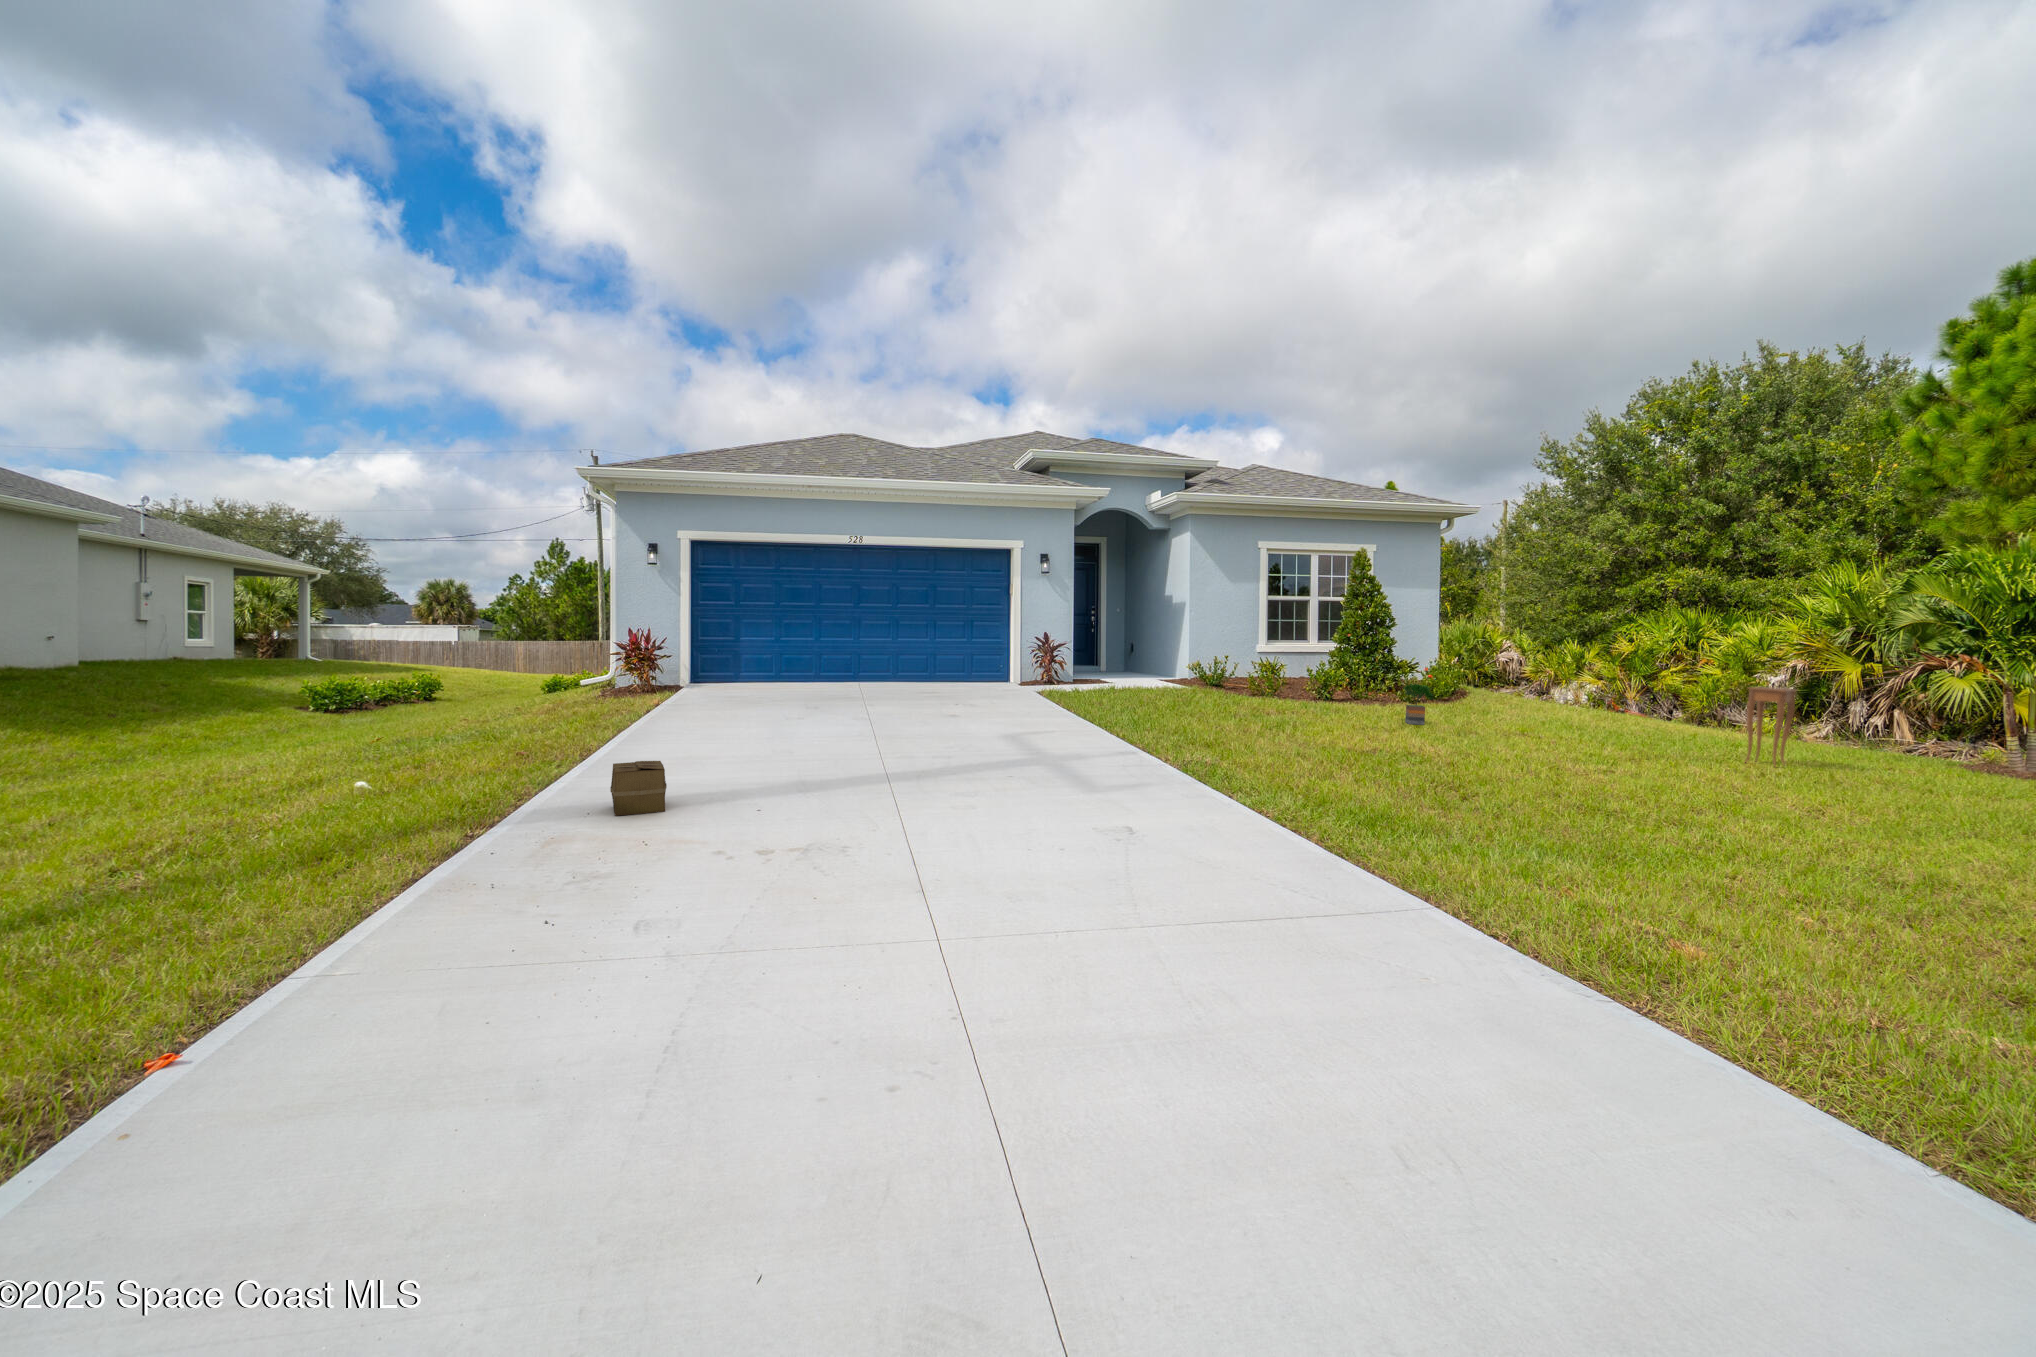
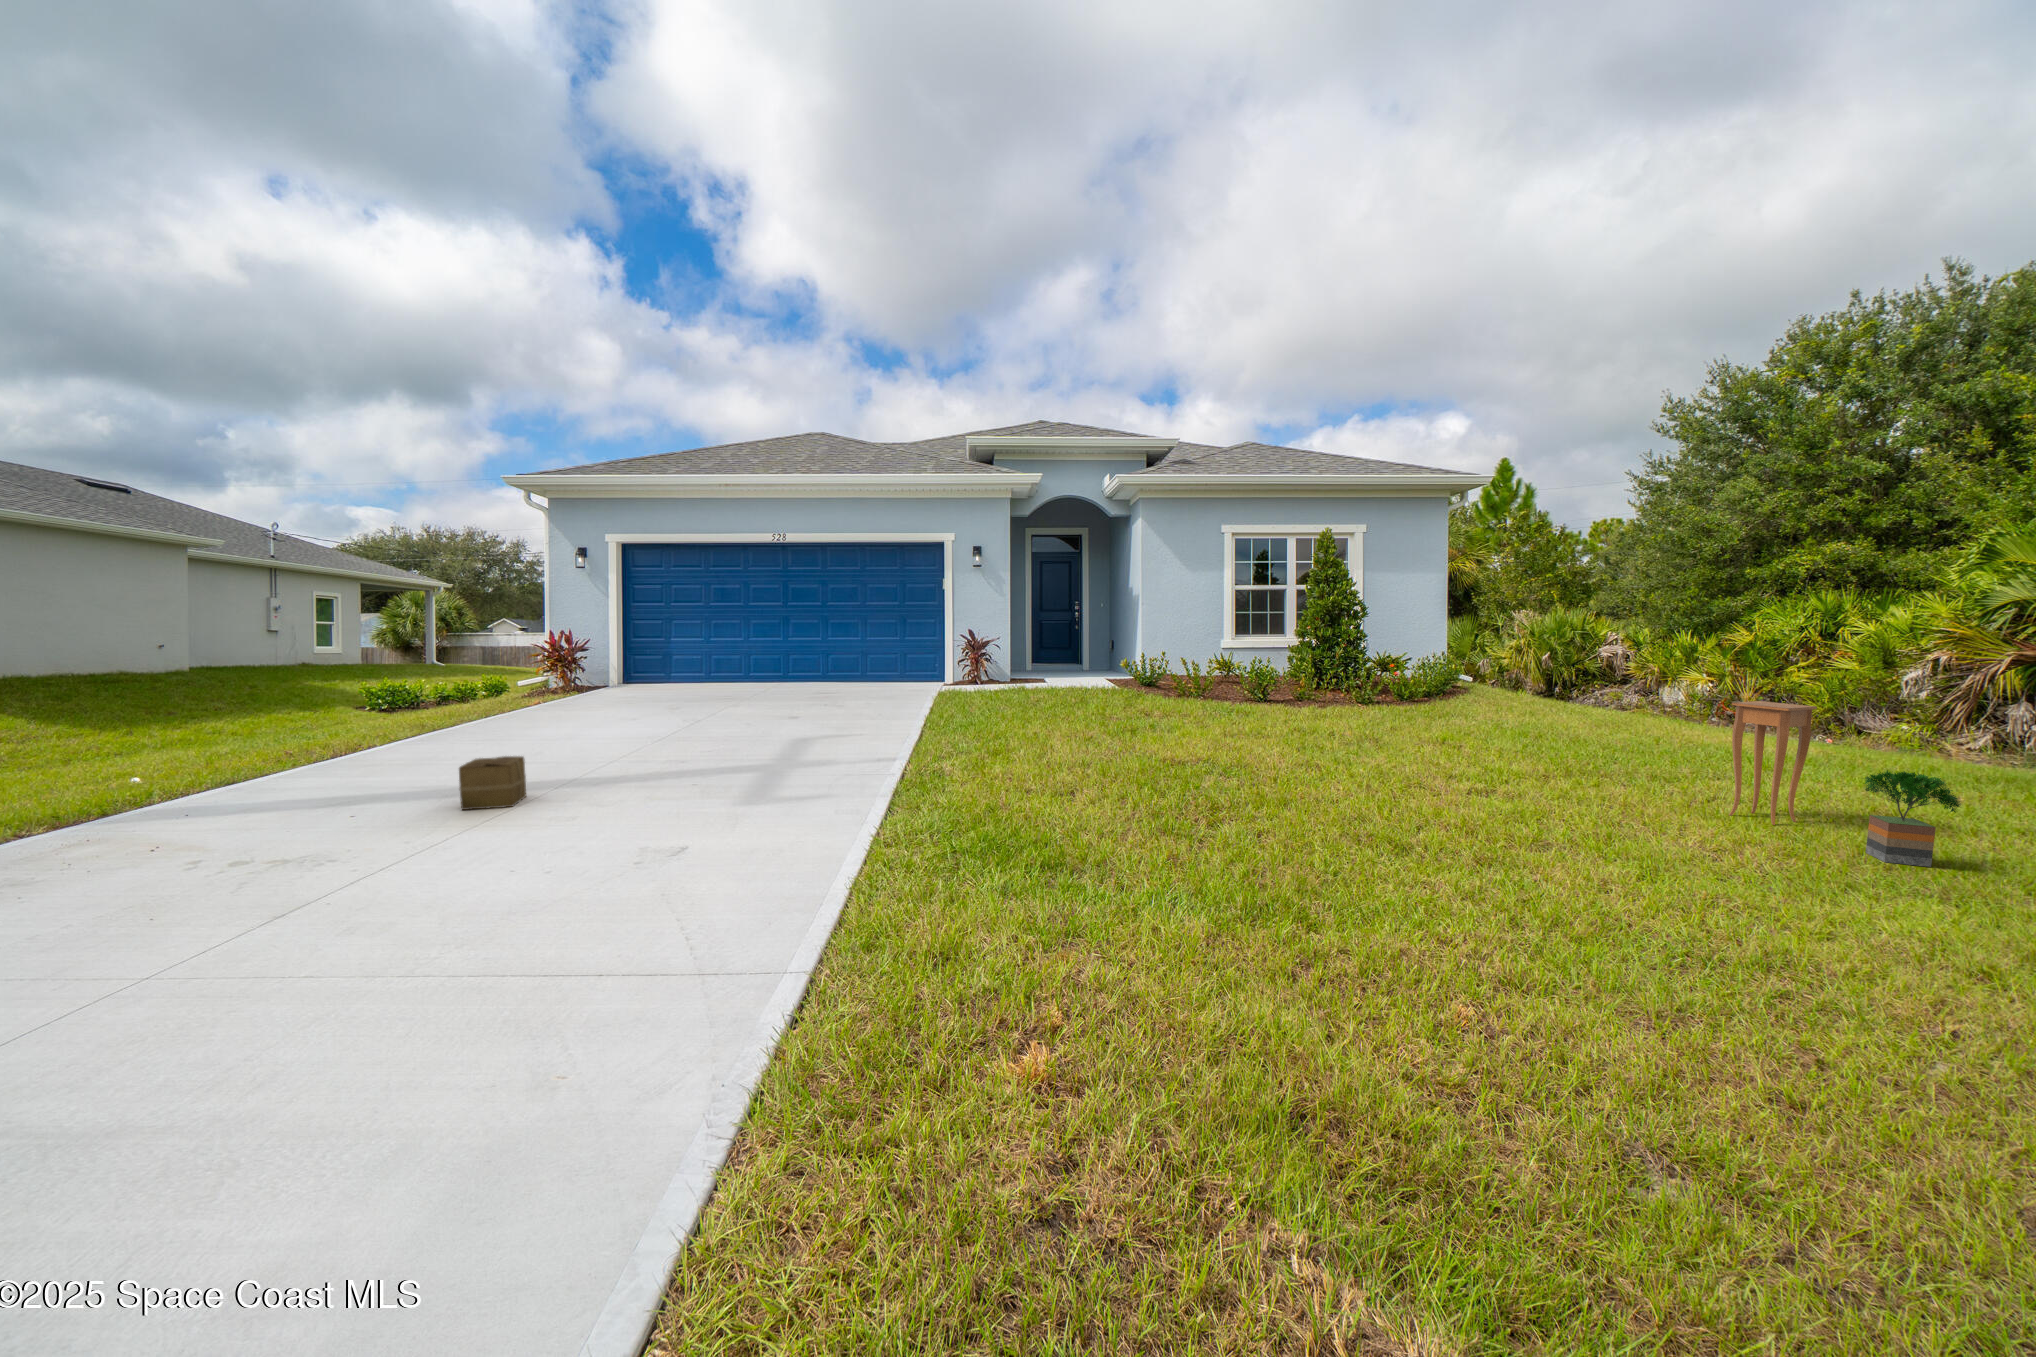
potted tree: present [1403,684,1432,725] -> present [1865,770,1961,867]
cardboard box: present [610,761,667,816] -> present [459,756,526,810]

